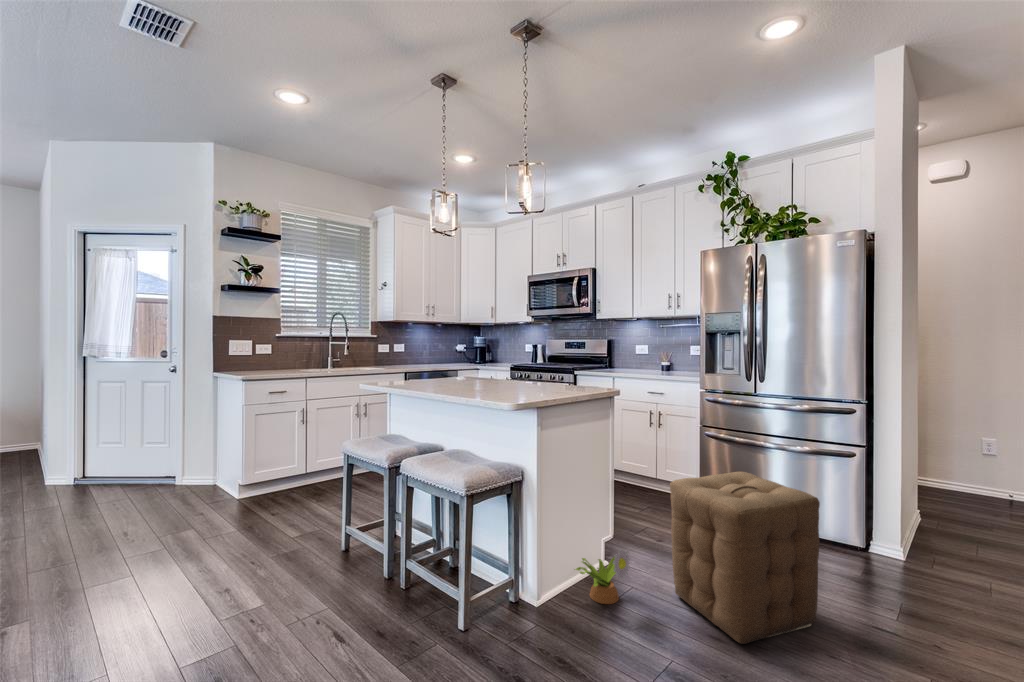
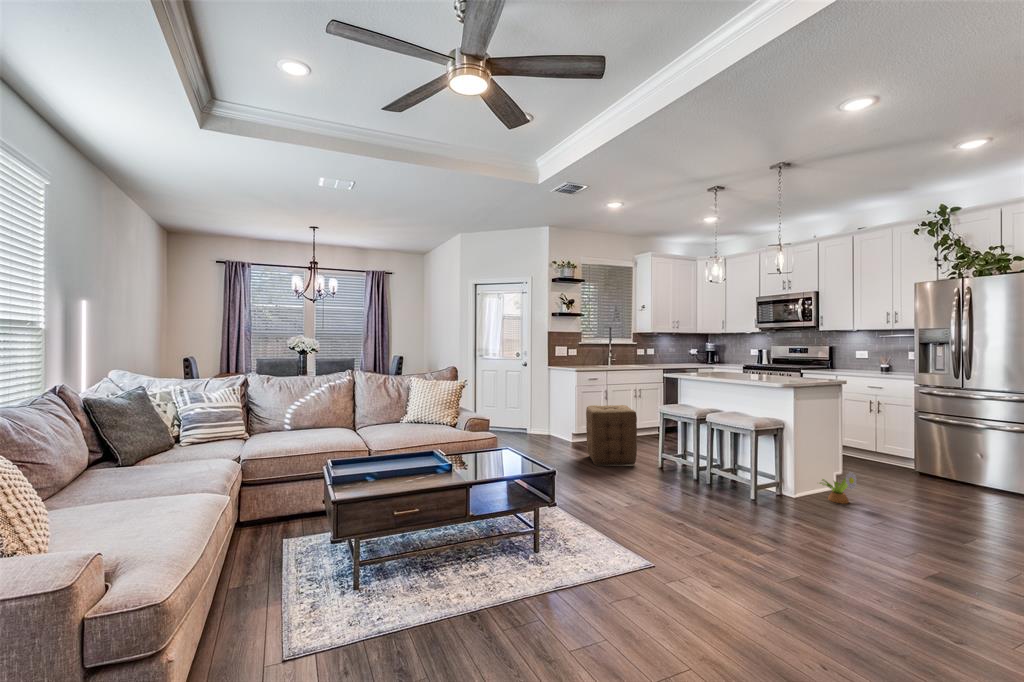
ottoman: present [670,472,820,644] -> present [586,405,637,466]

